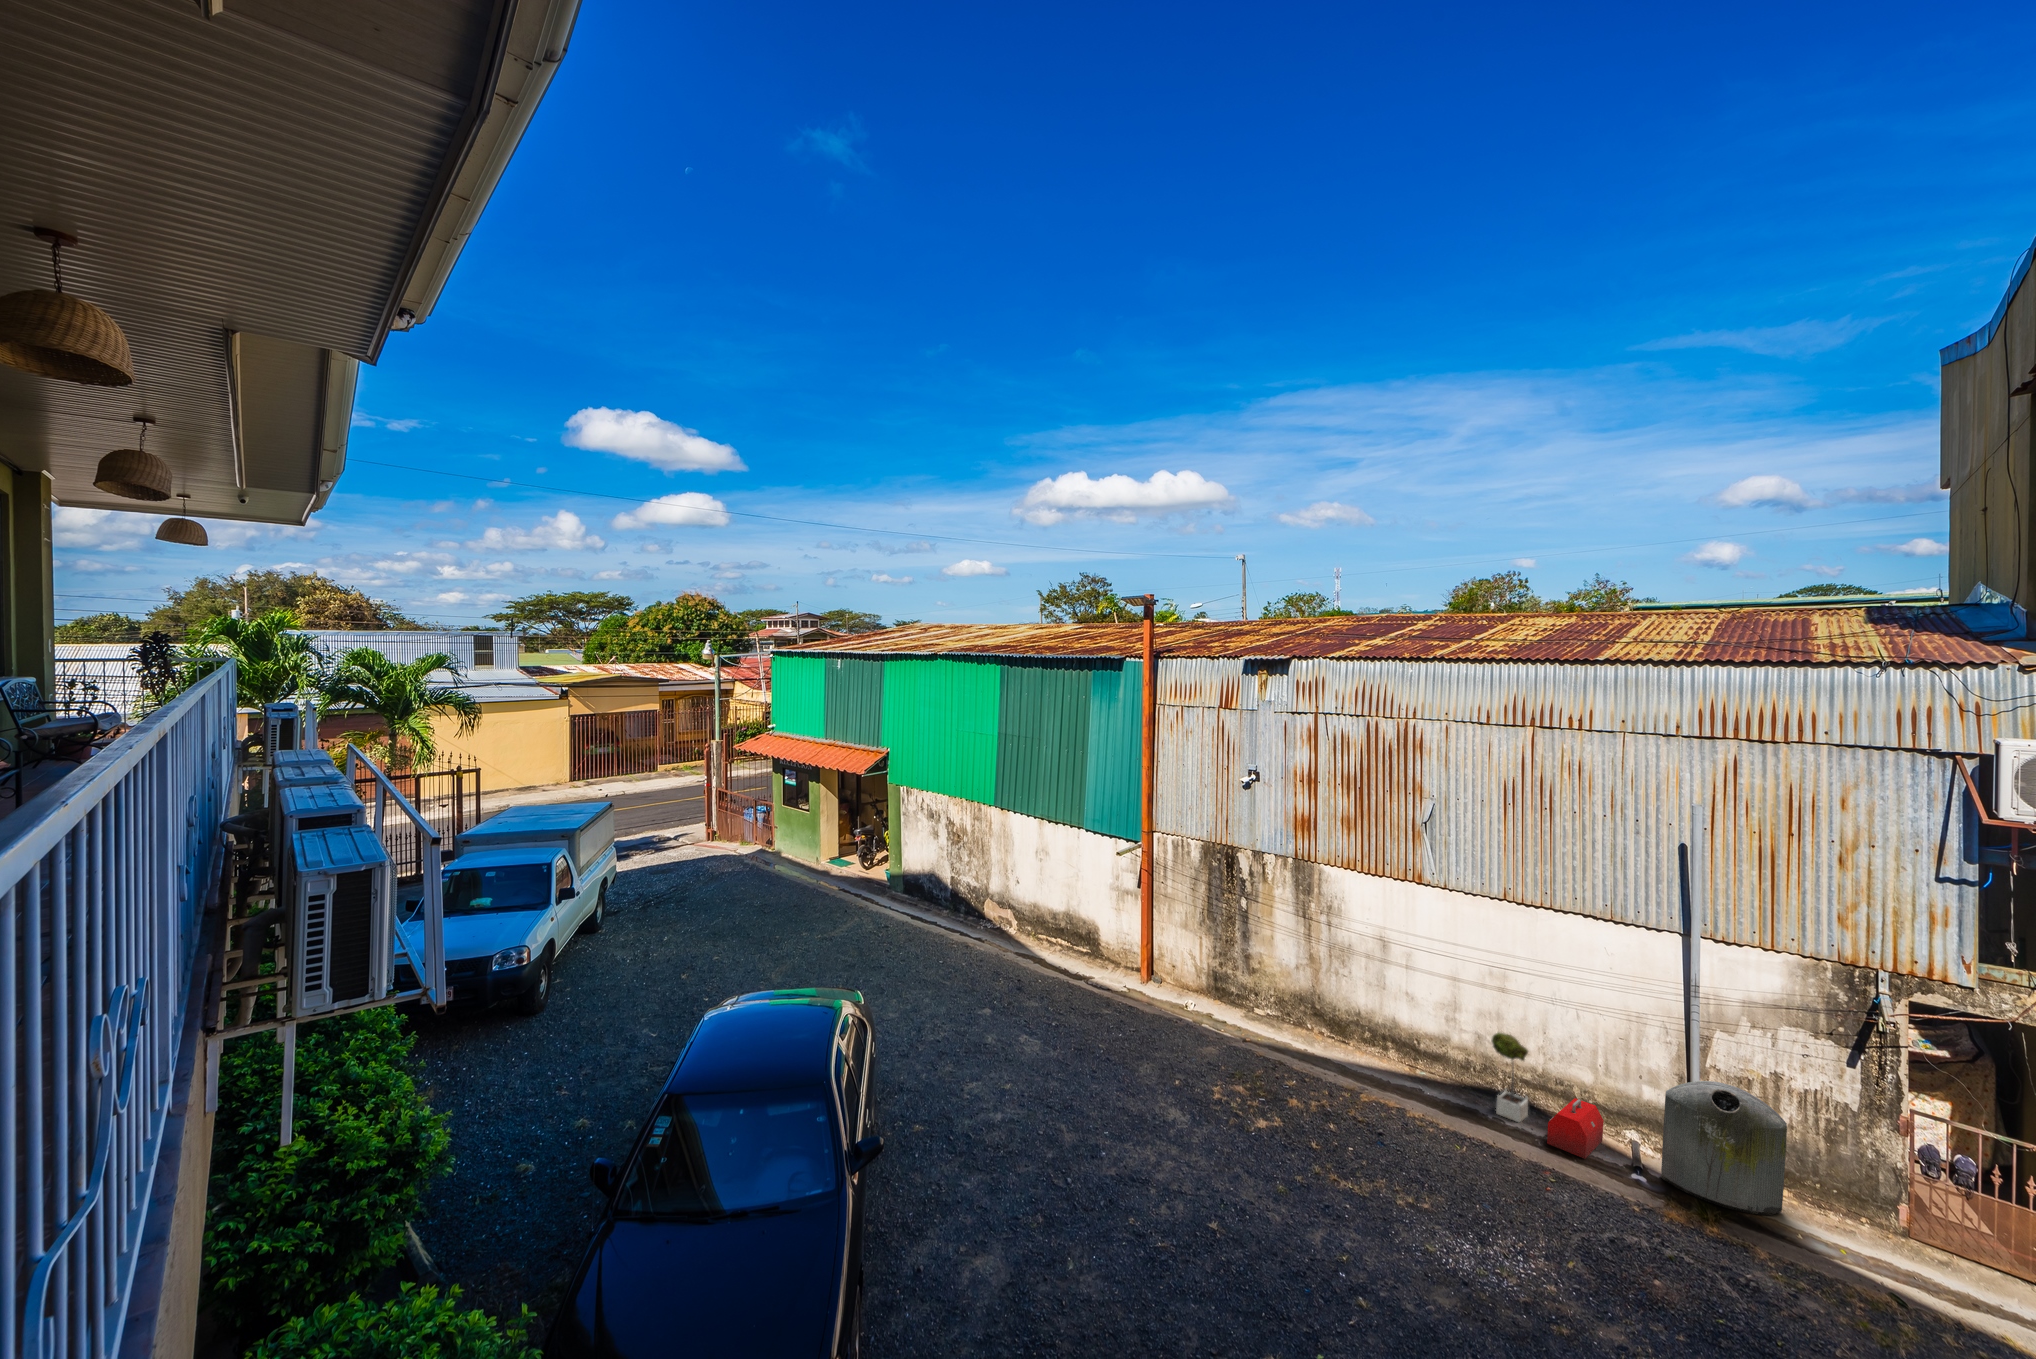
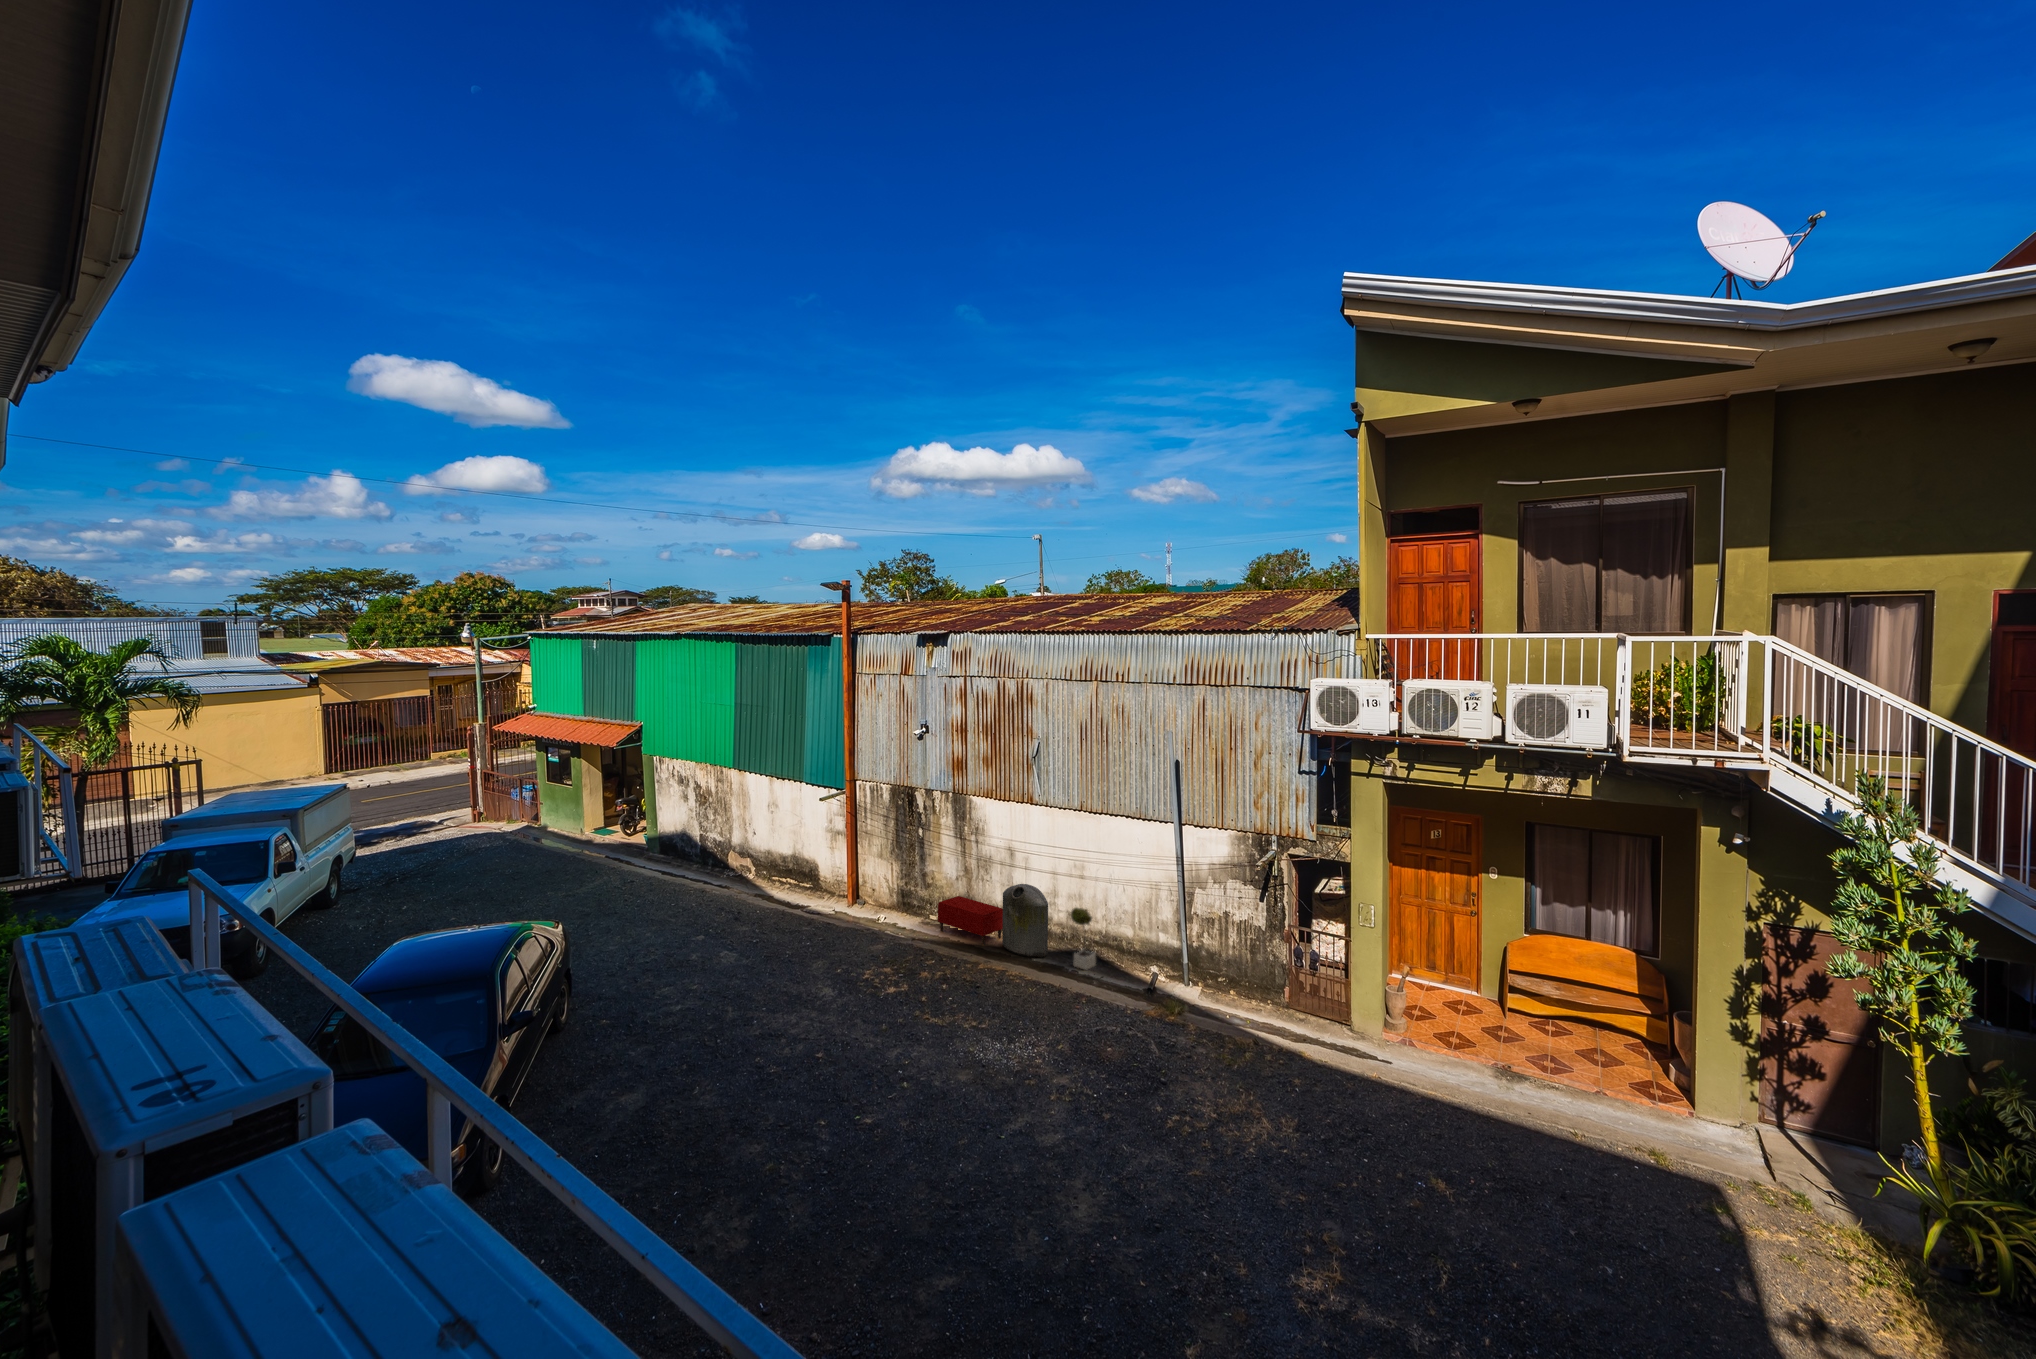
bench: none [1277,990,1371,1063] -> present [938,896,1003,945]
trash can: present [1661,1081,1787,1215] -> present [1002,884,1048,958]
toolbox: present [1547,1098,1604,1159] -> none [1097,947,1138,987]

